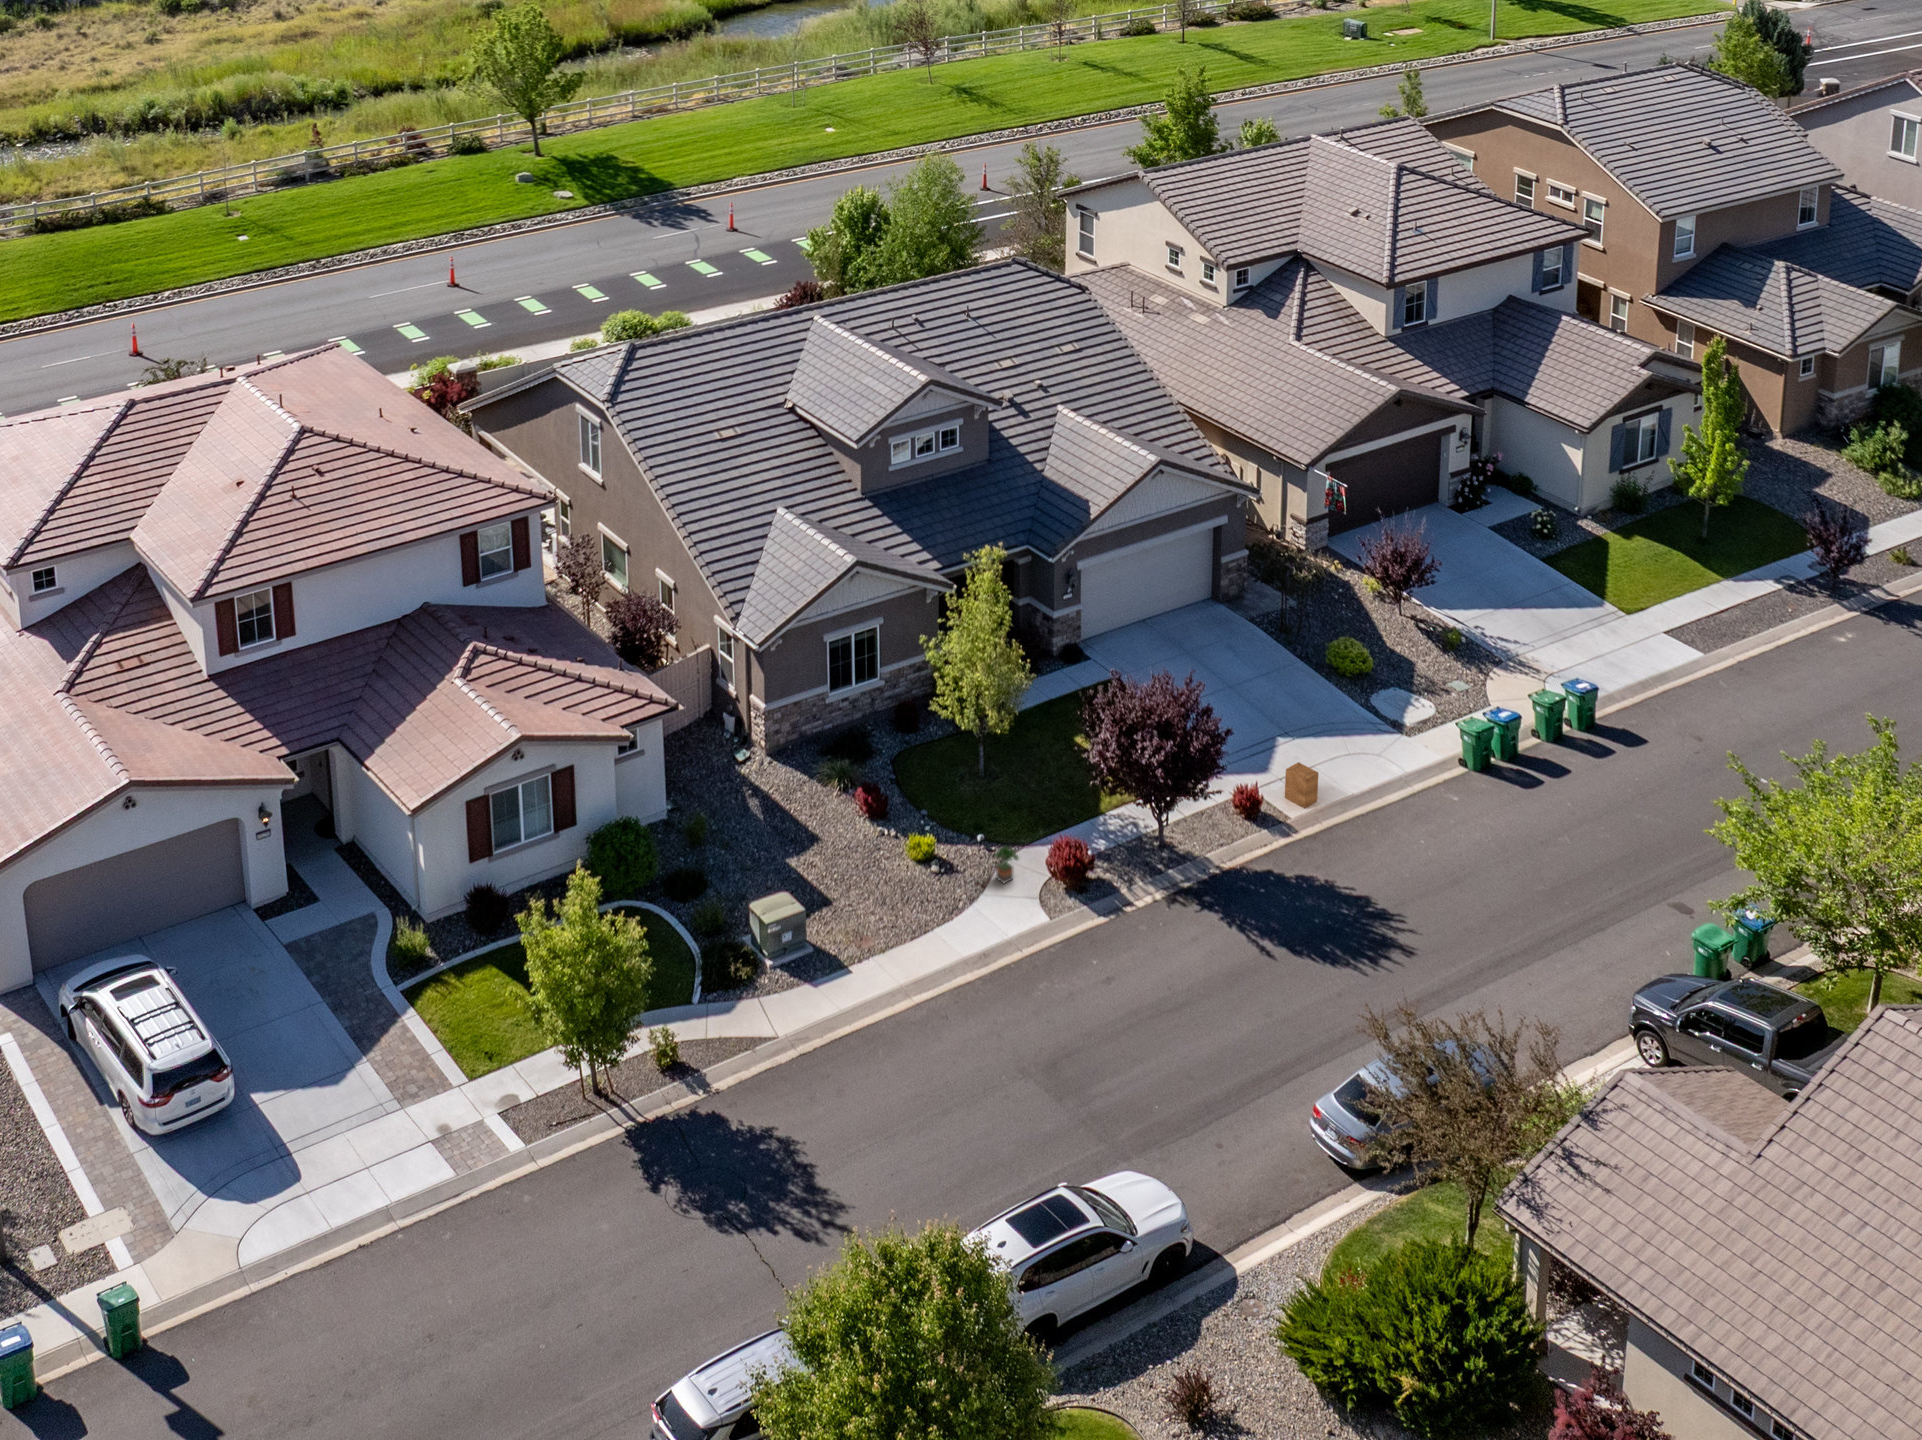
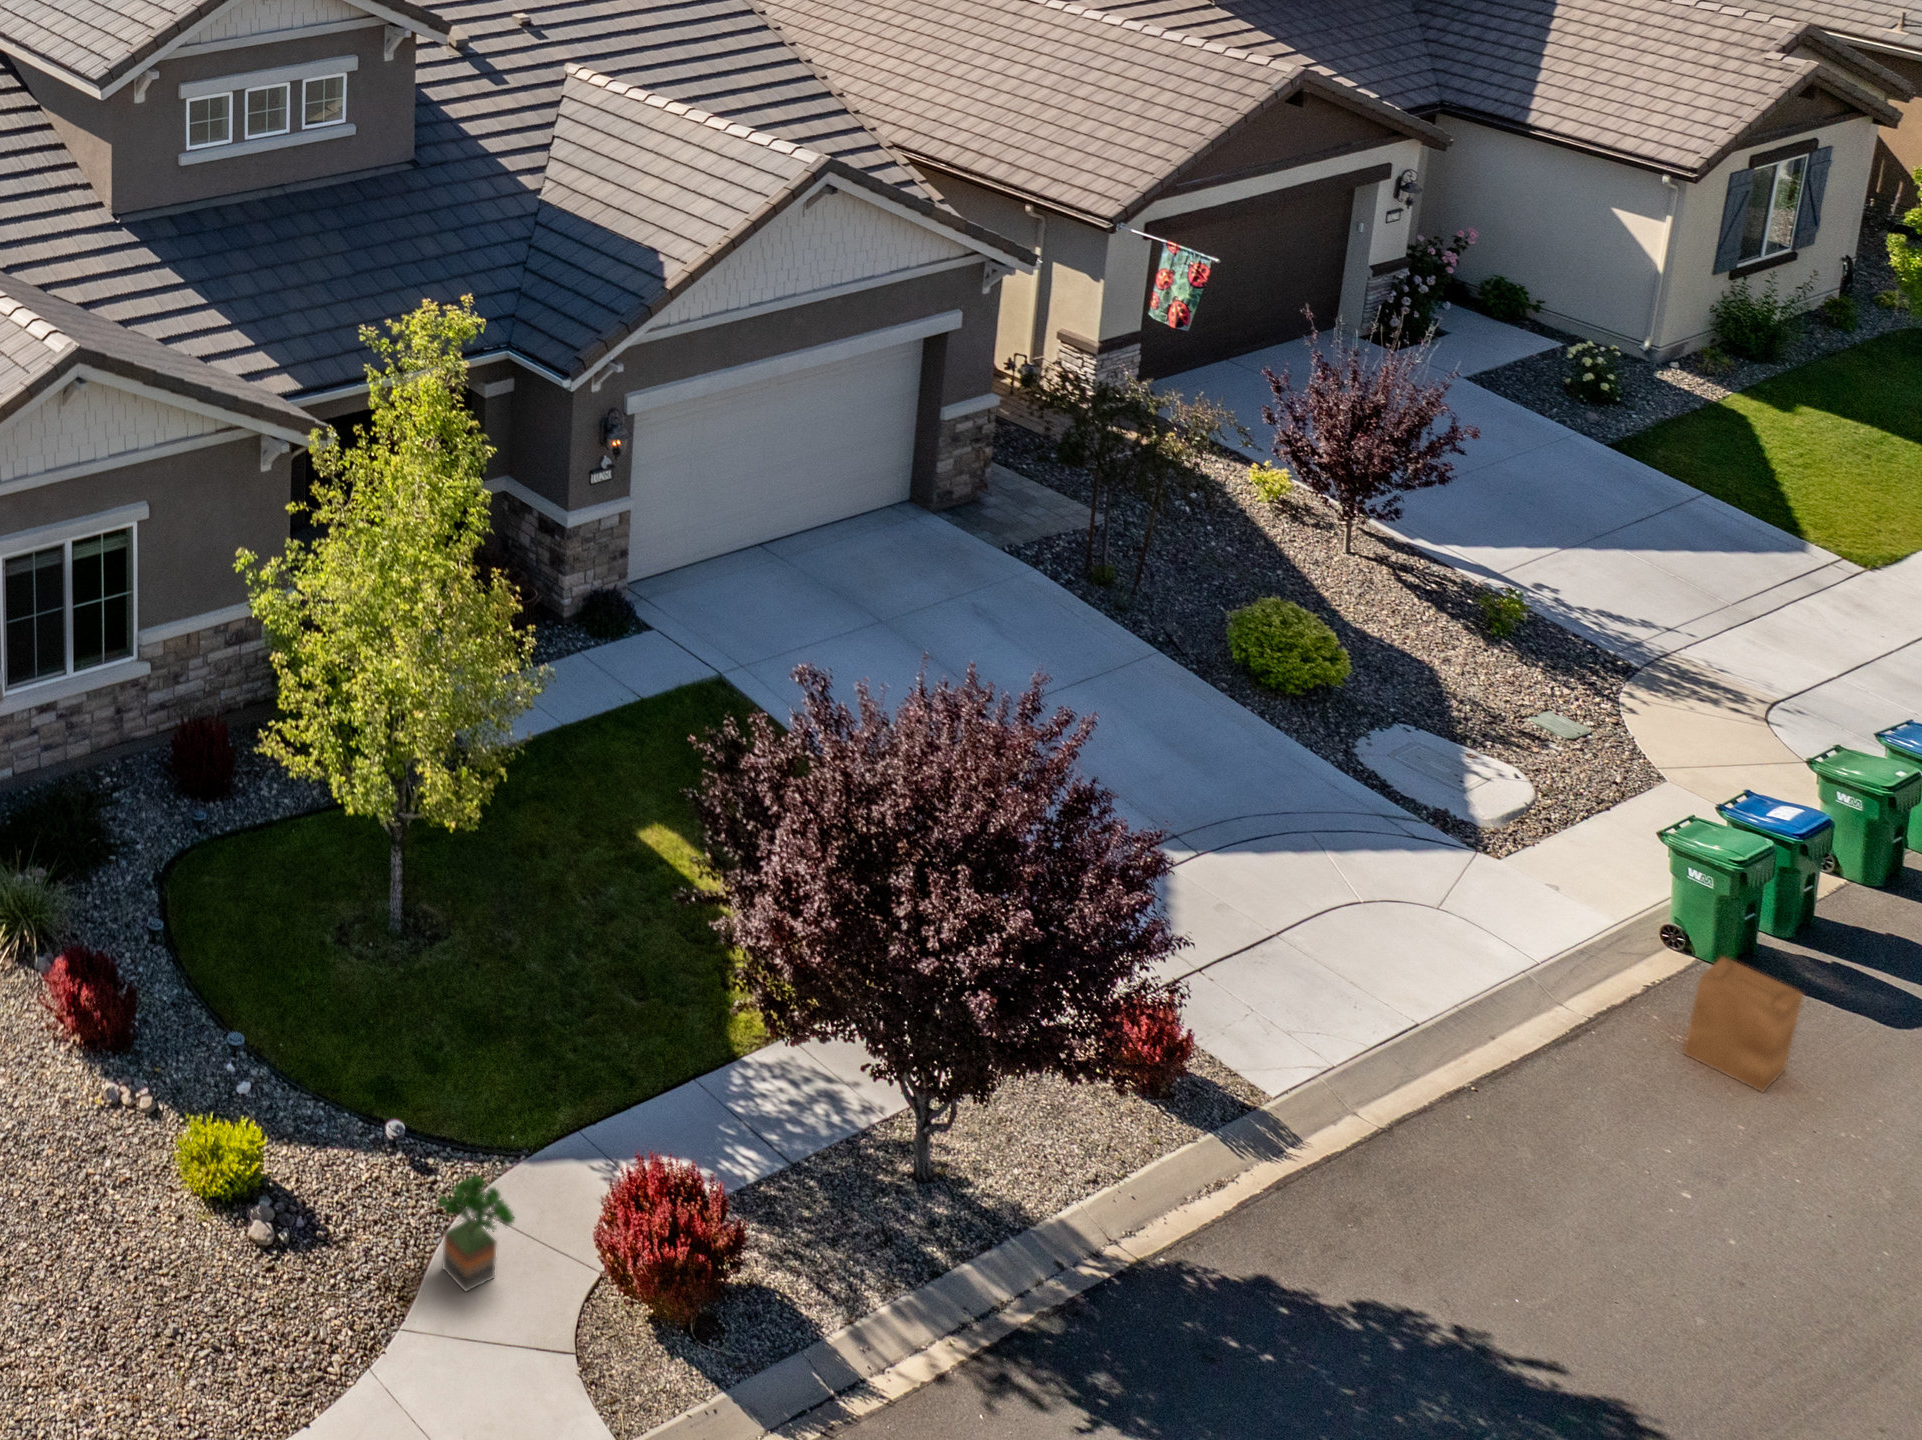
cardboard box: present [1285,762,1319,808] -> present [1683,956,1803,1092]

